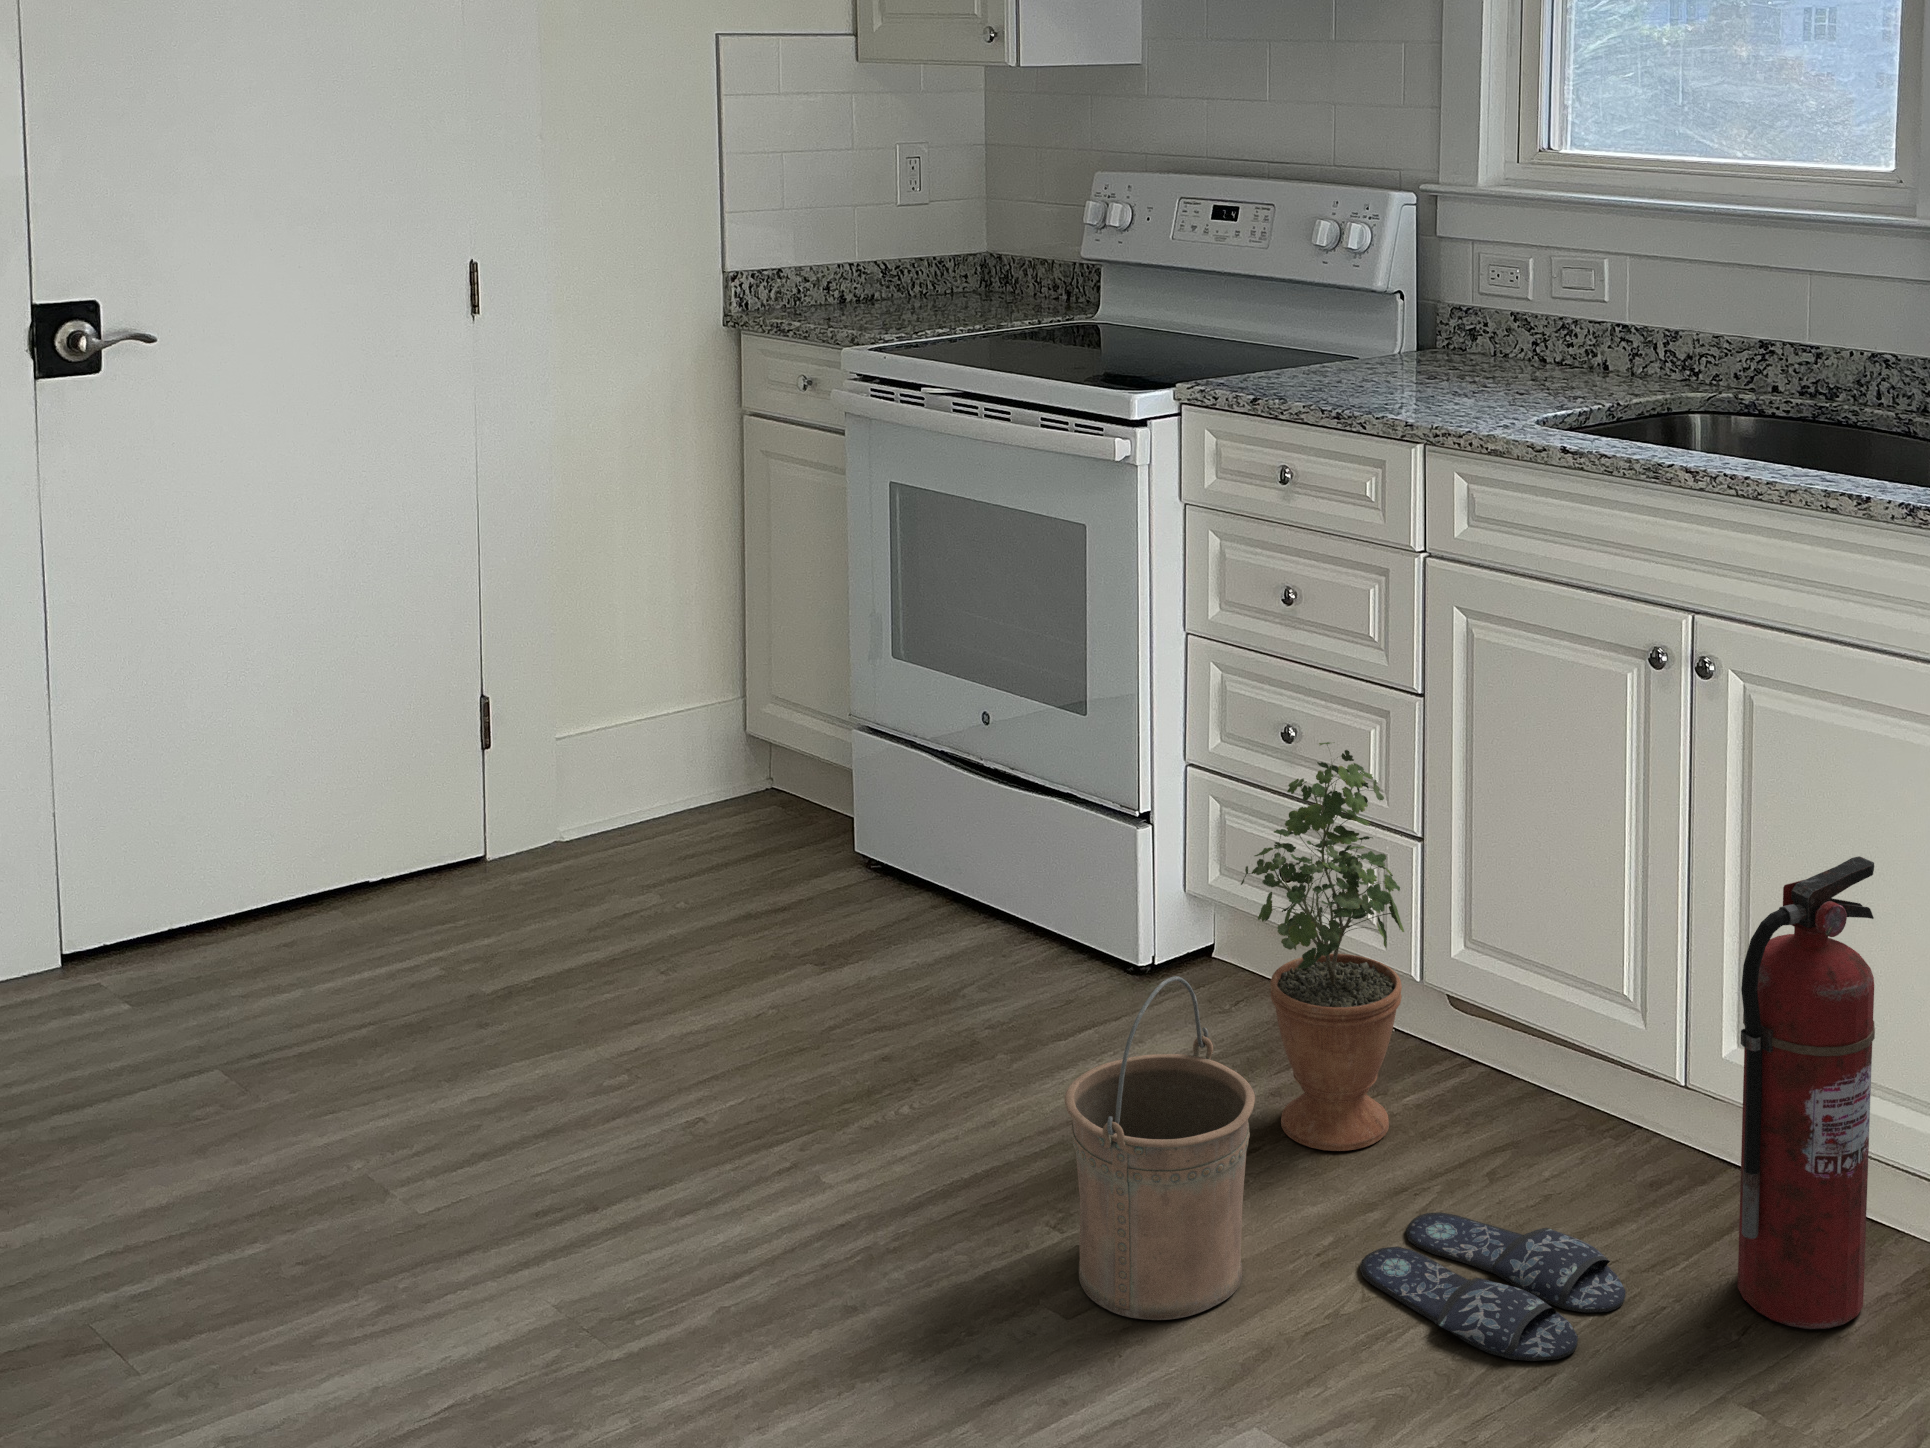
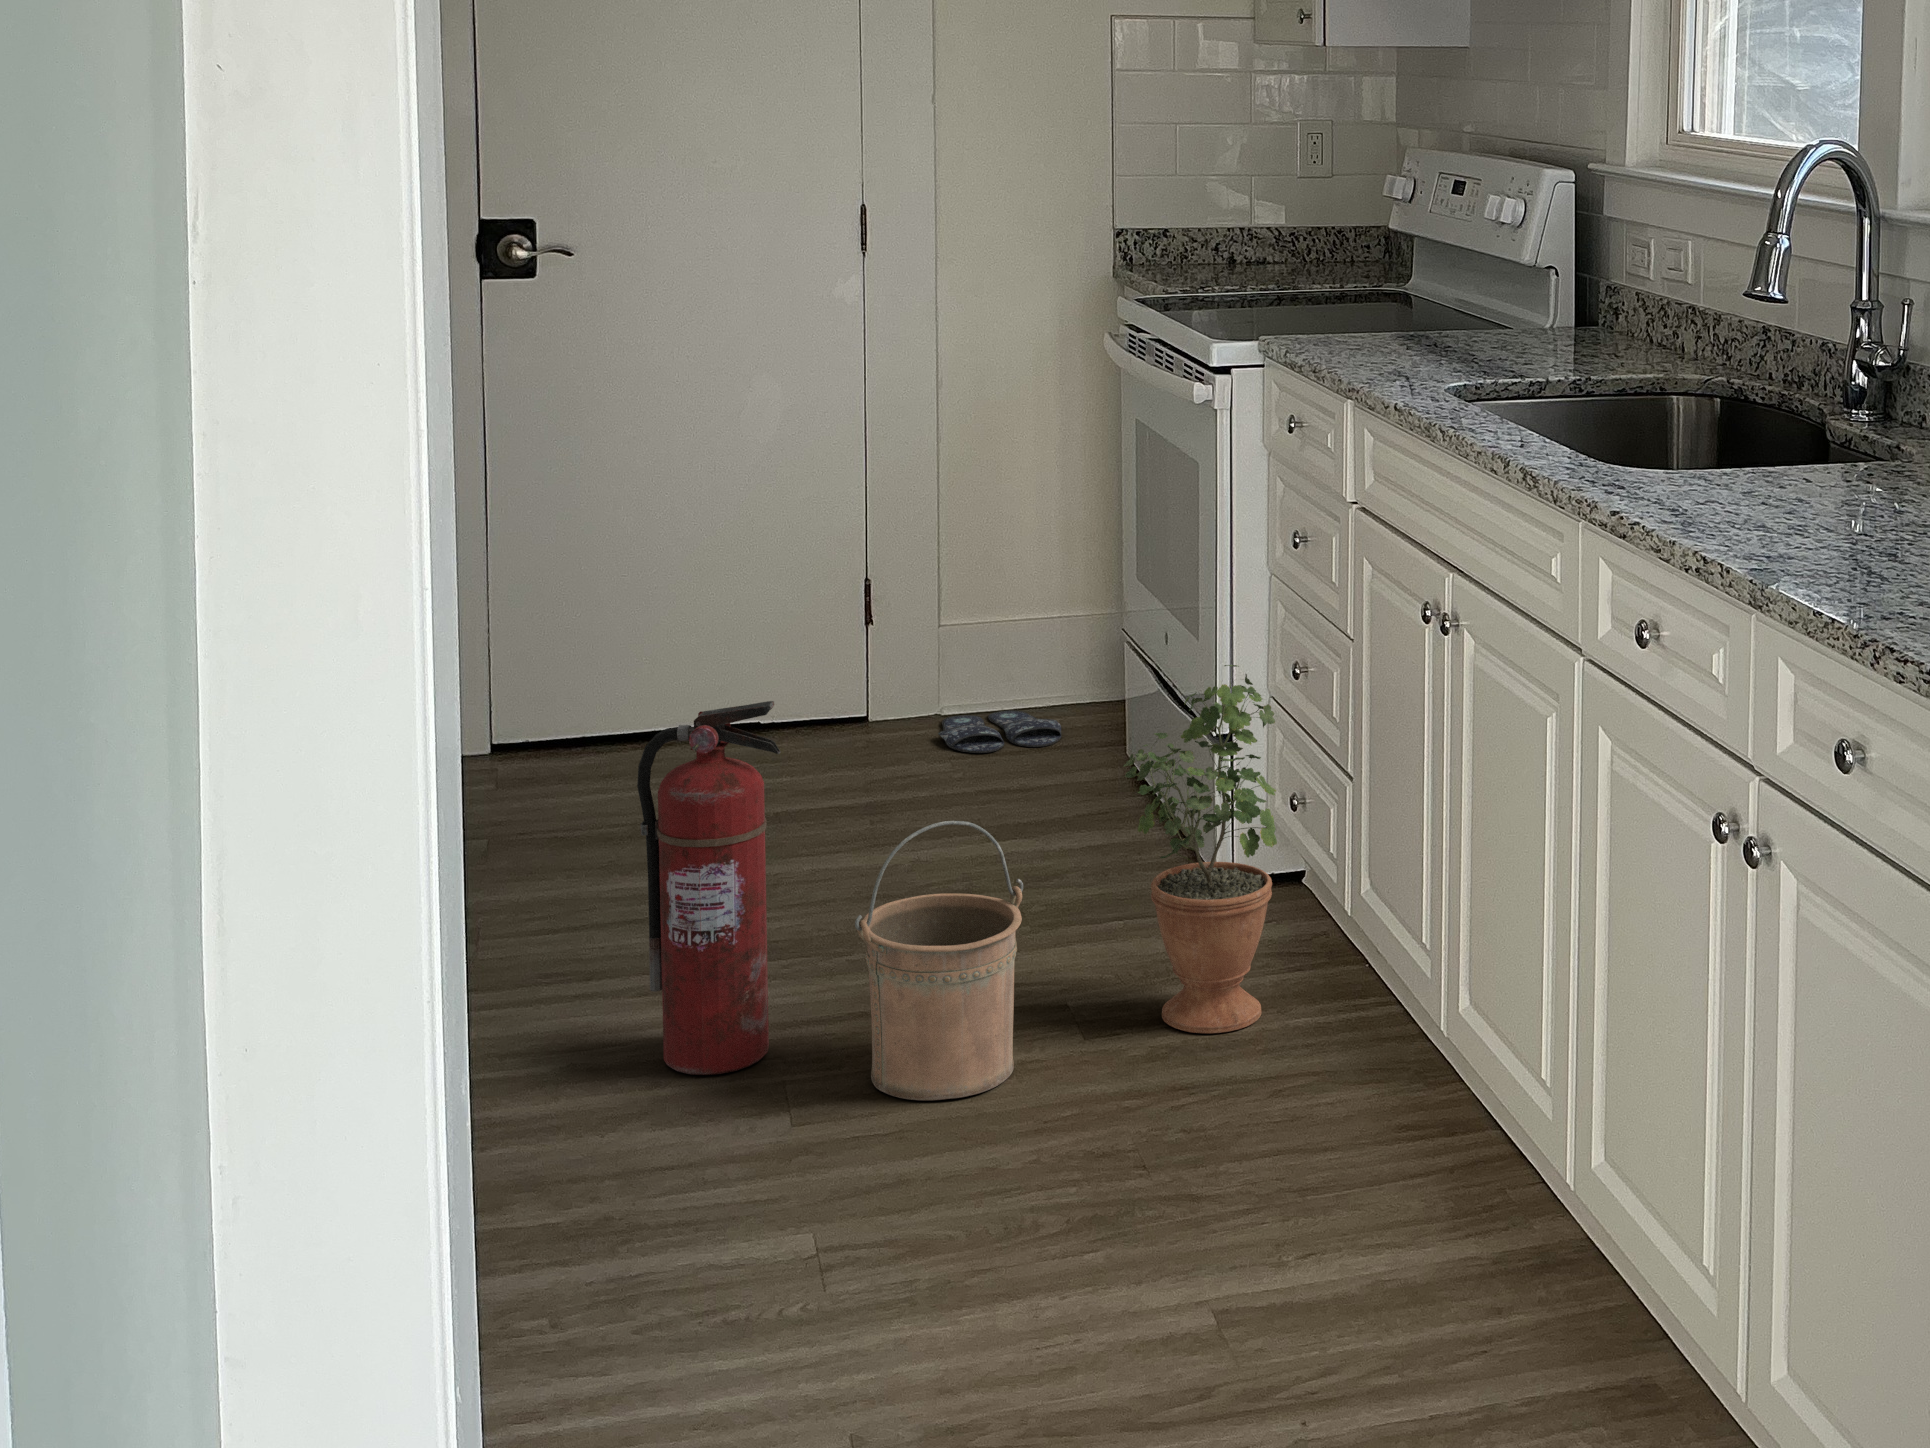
fire extinguisher: present [1738,856,1875,1329] -> present [637,701,780,1075]
slippers: present [1360,1212,1626,1361] -> present [938,710,1061,753]

